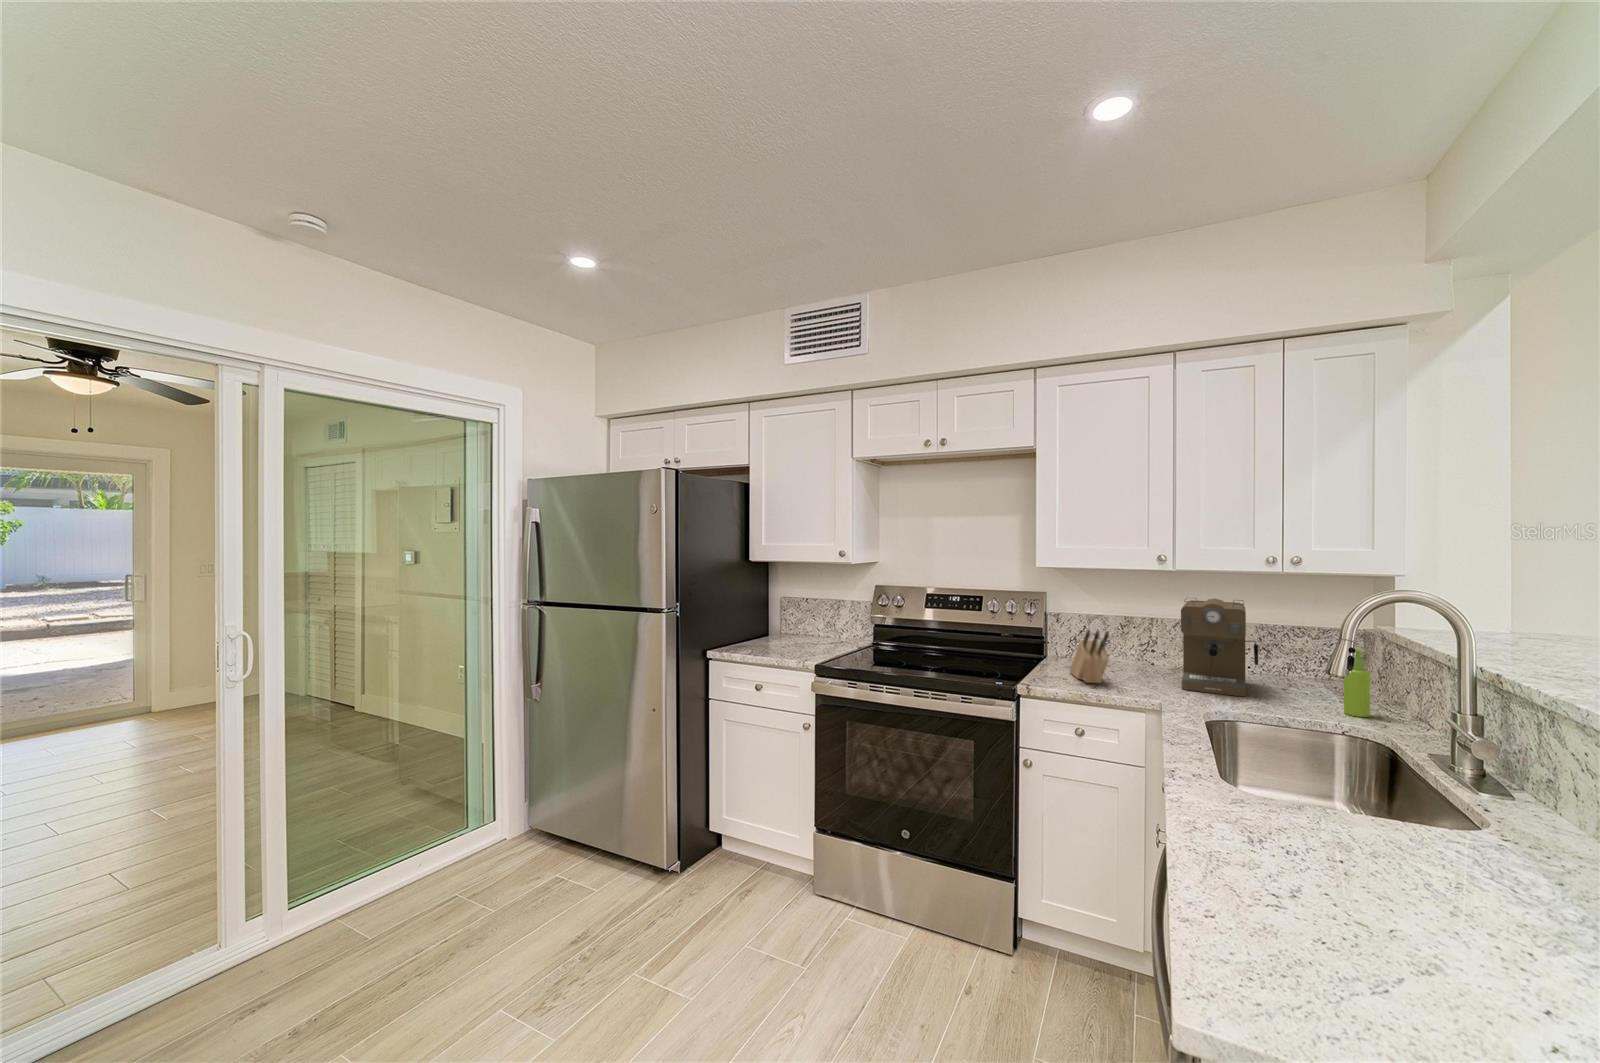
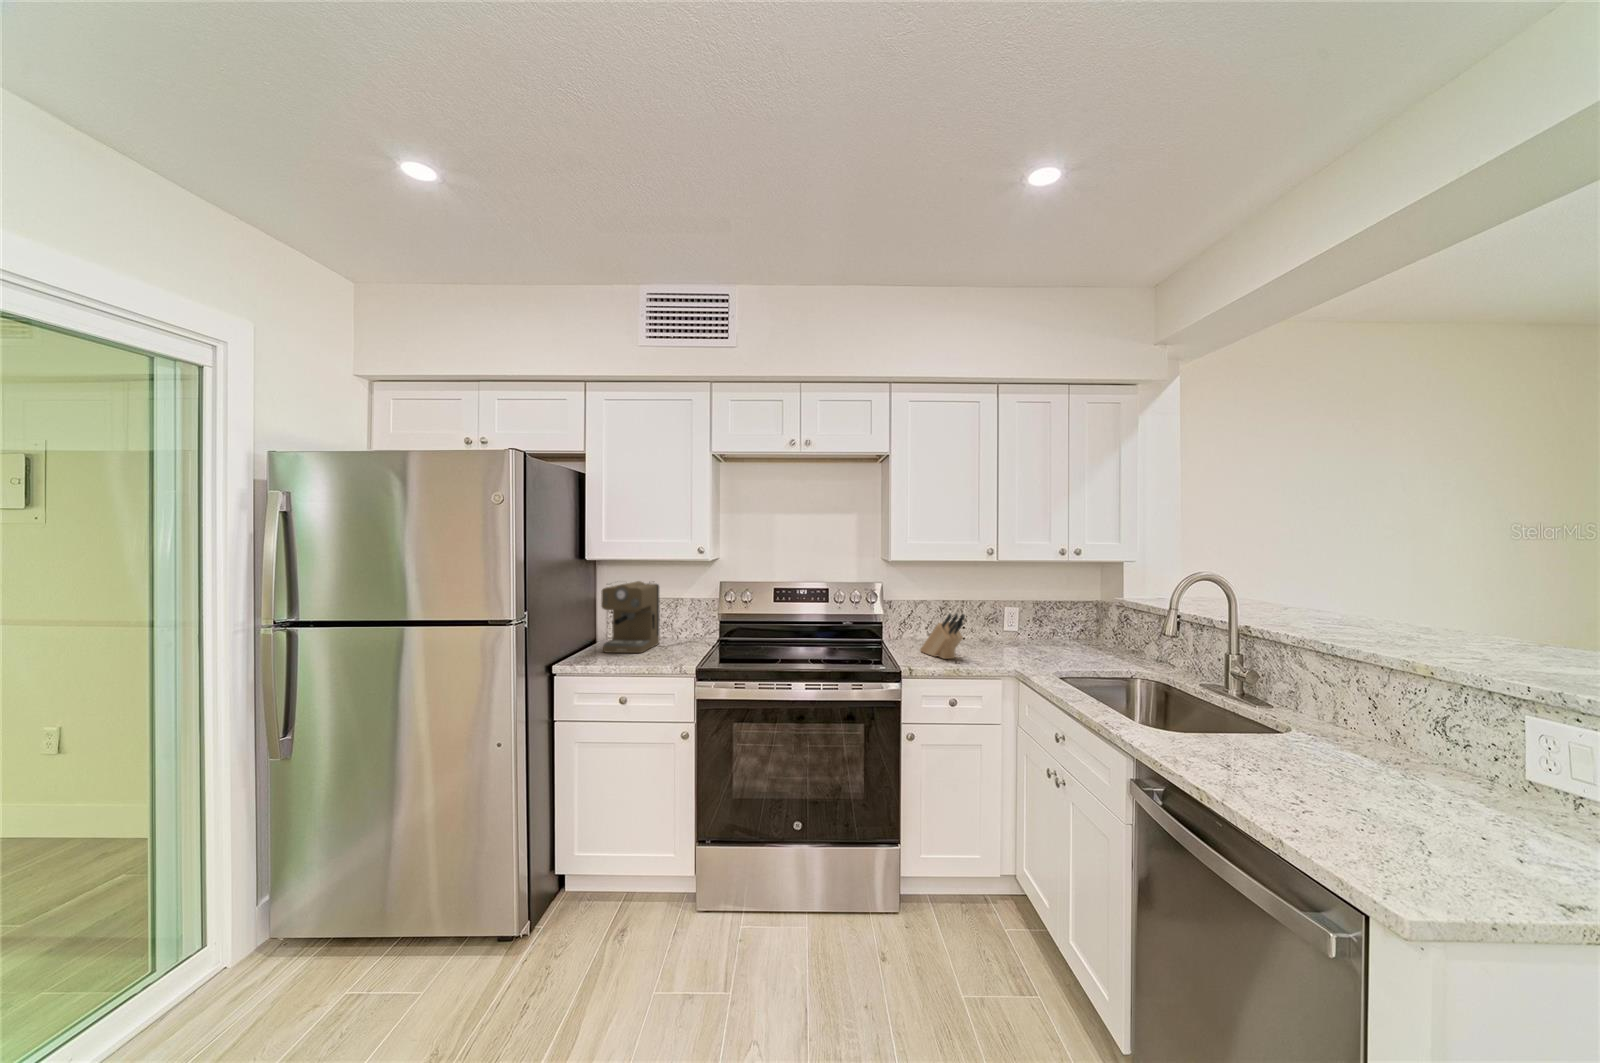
coffee maker: present [1181,598,1258,696] -> present [601,581,659,653]
soap dispenser: present [1344,648,1370,717] -> none [1122,614,1138,664]

